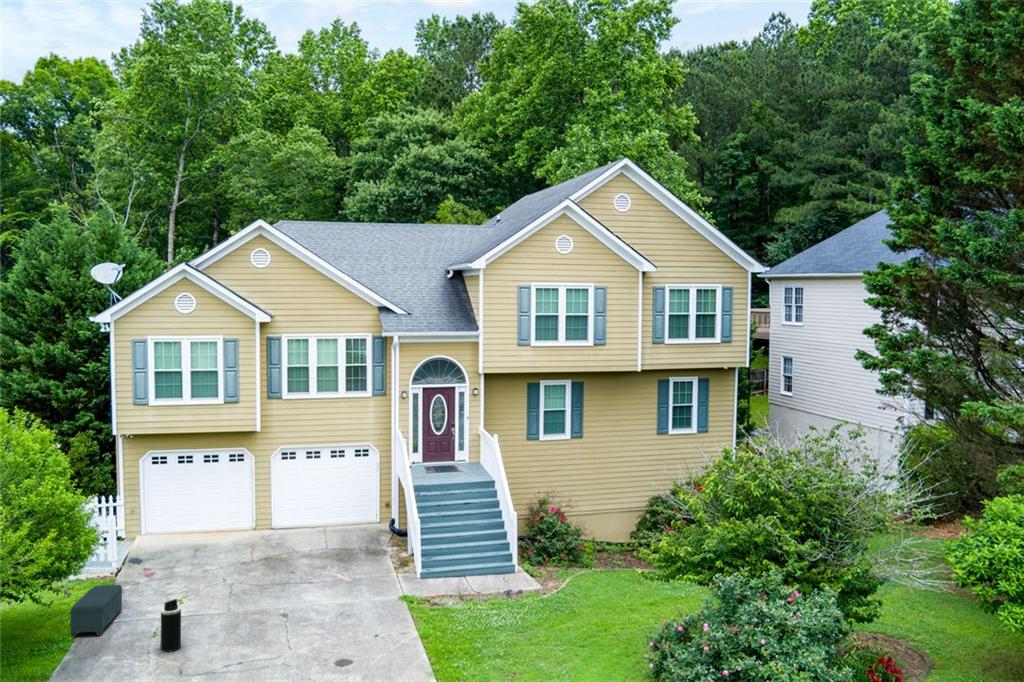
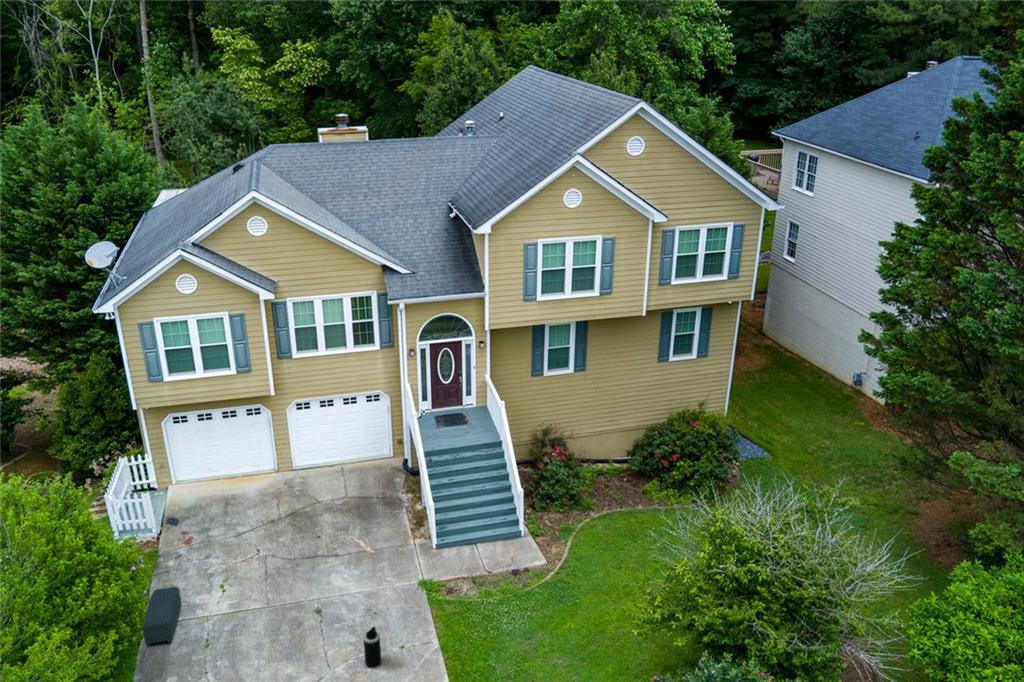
trash can: present [161,599,181,652] -> present [363,627,381,668]

